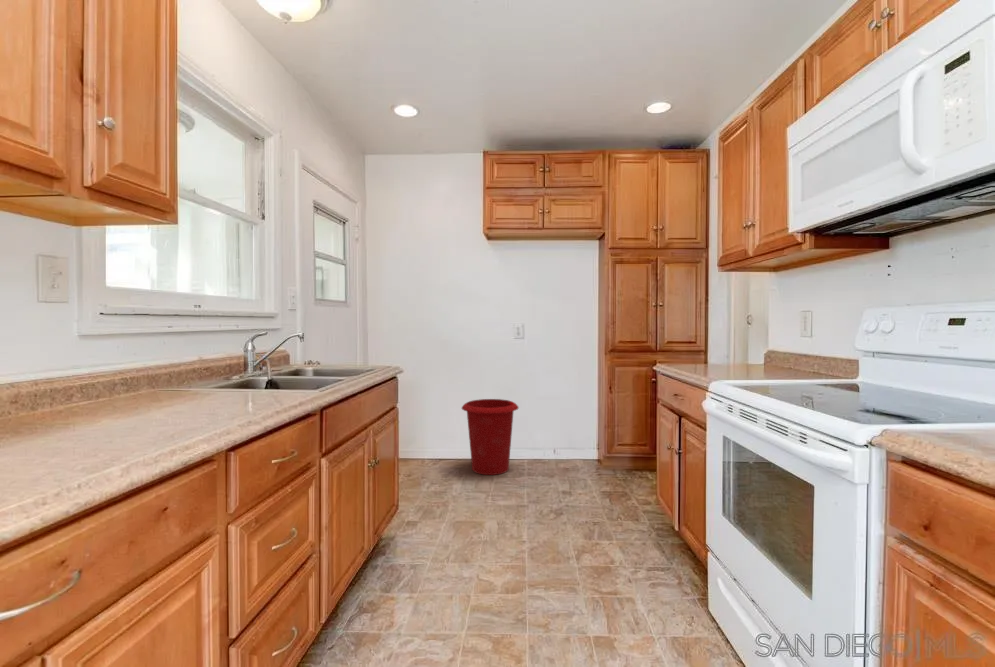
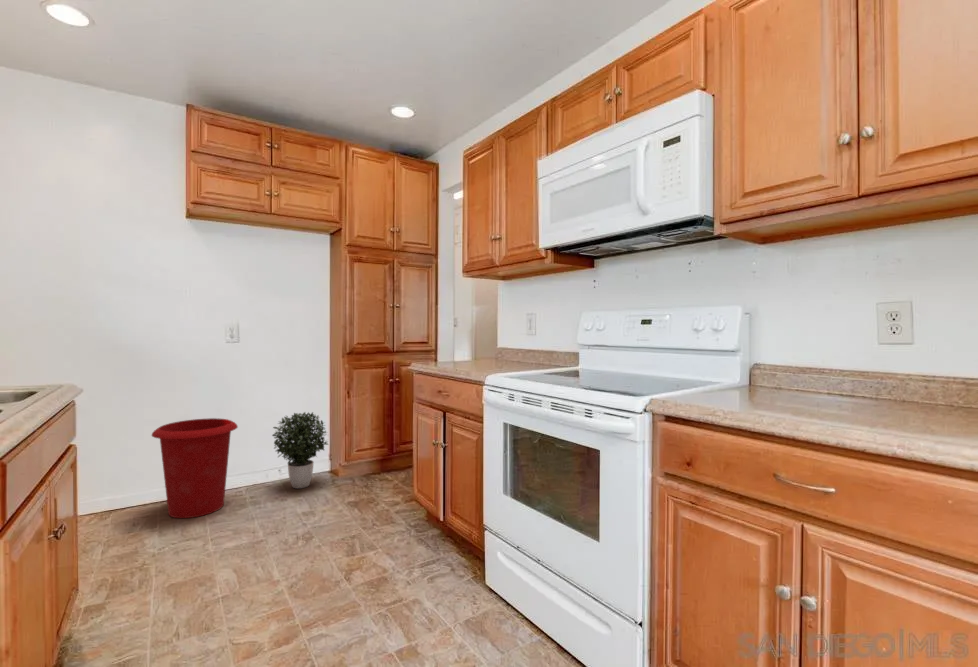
potted plant: none [546,401,593,469] -> present [272,412,328,488]

